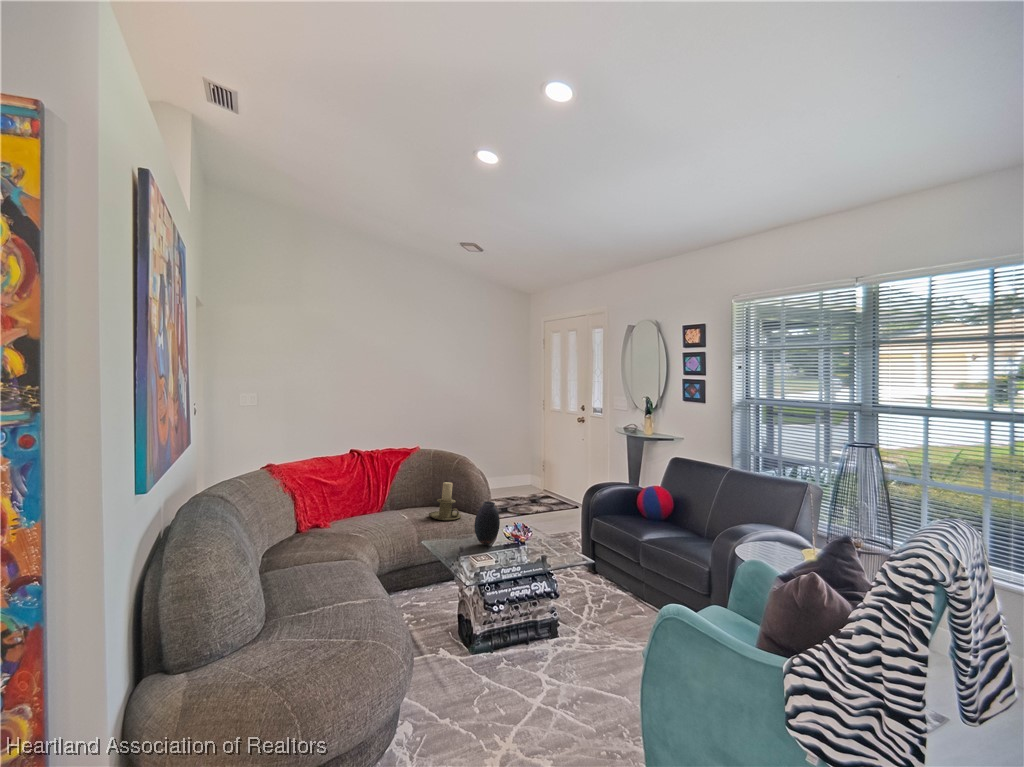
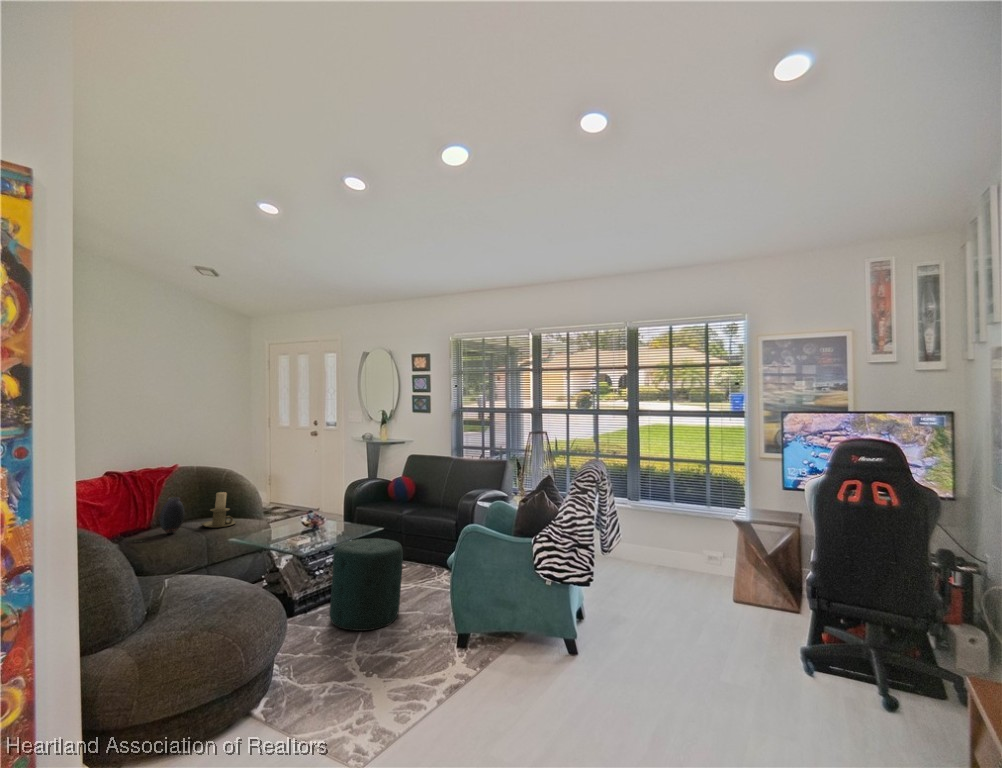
vase: present [475,502,500,545] -> present [160,497,185,533]
ottoman: none [505,572,605,711] -> present [329,538,403,631]

